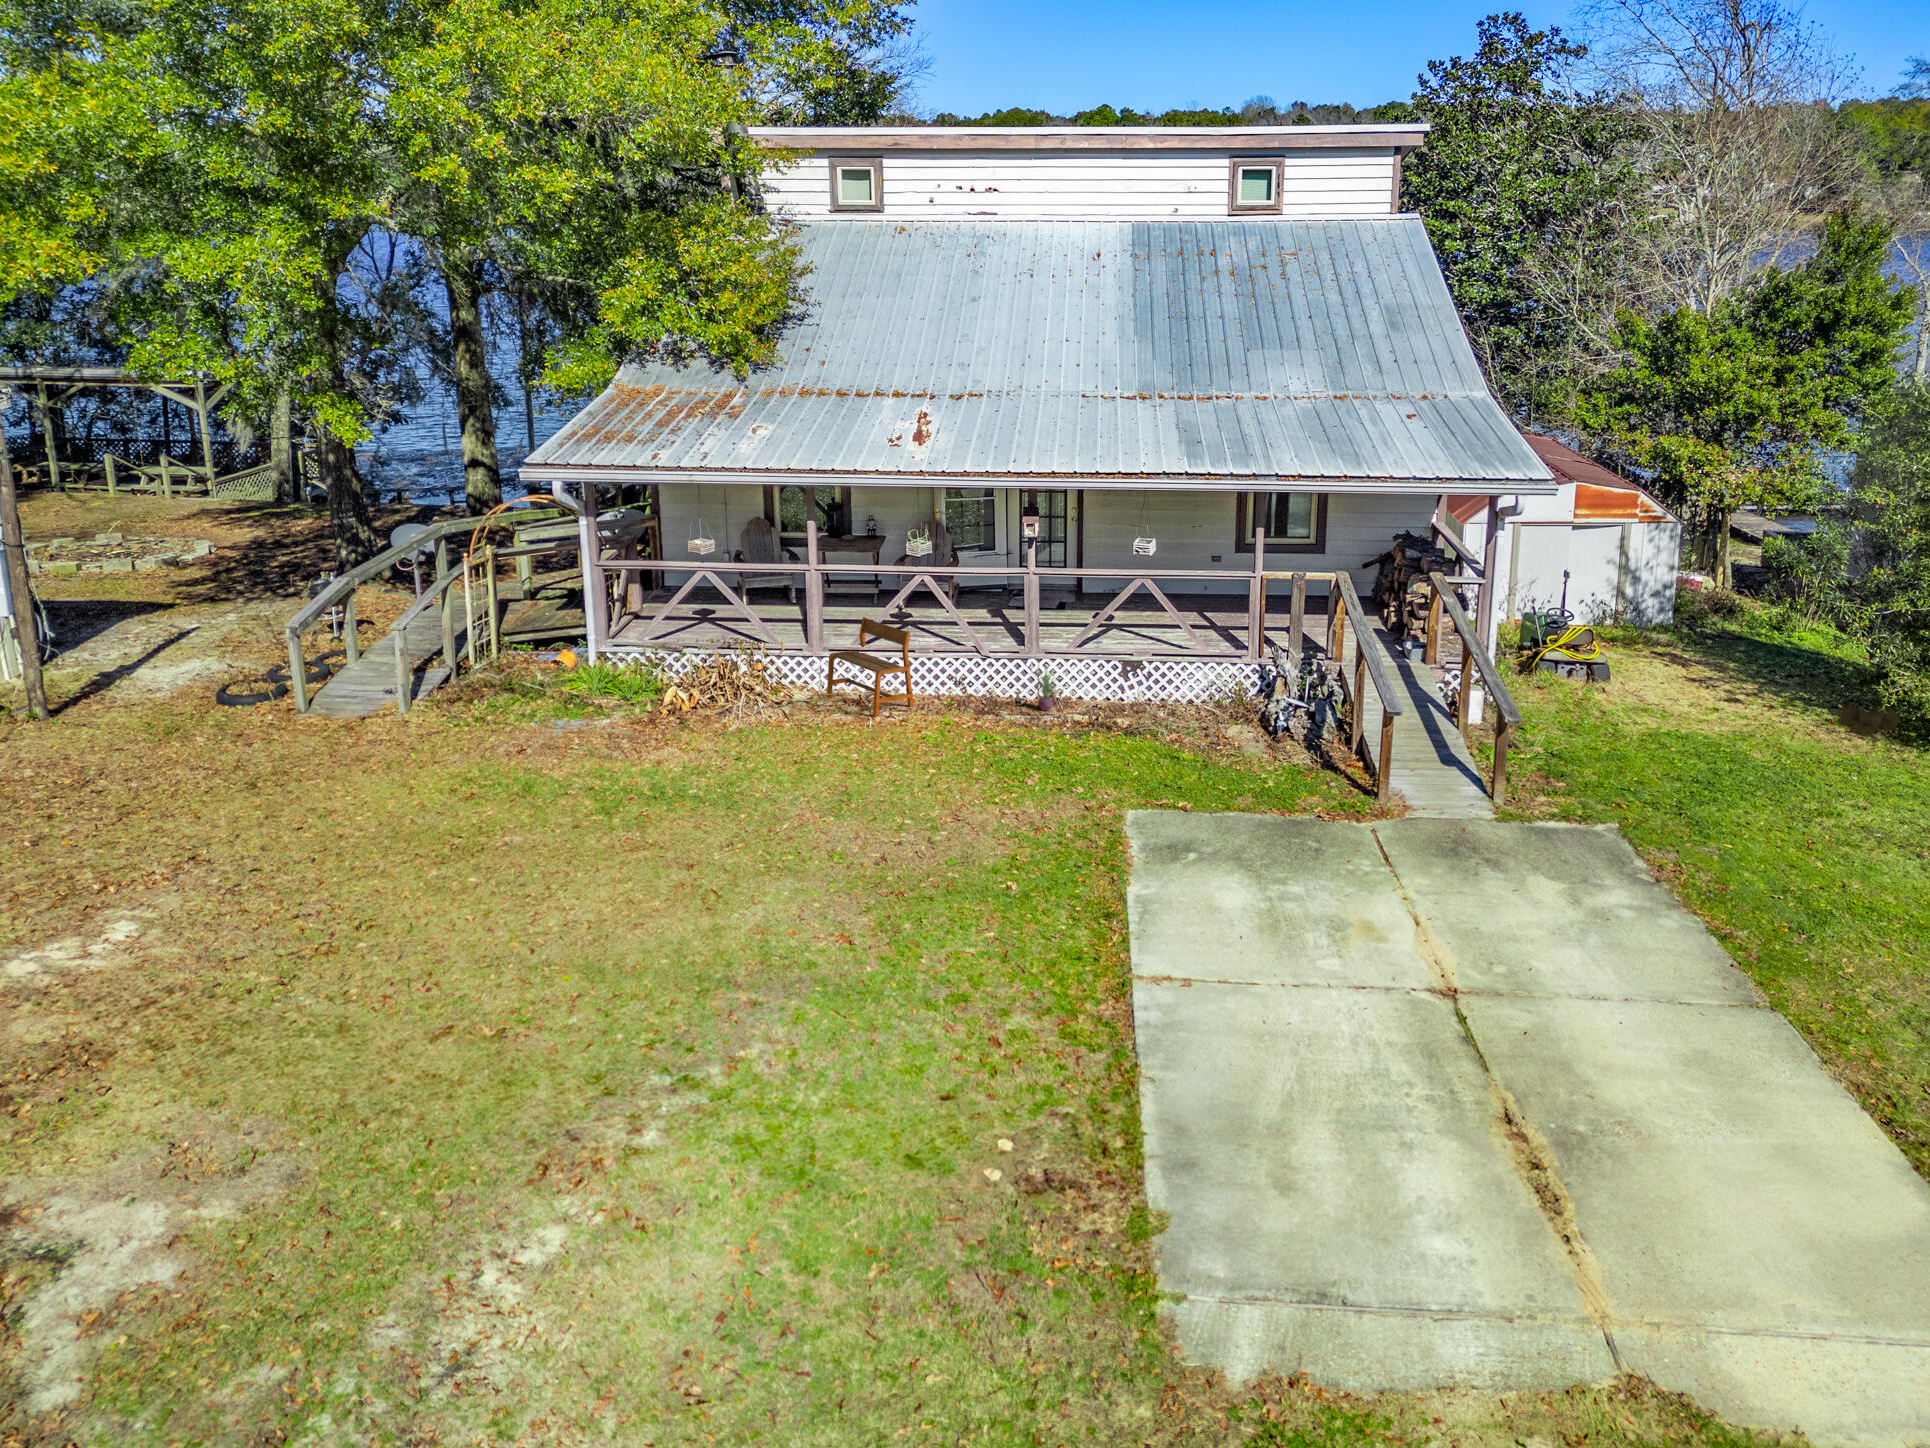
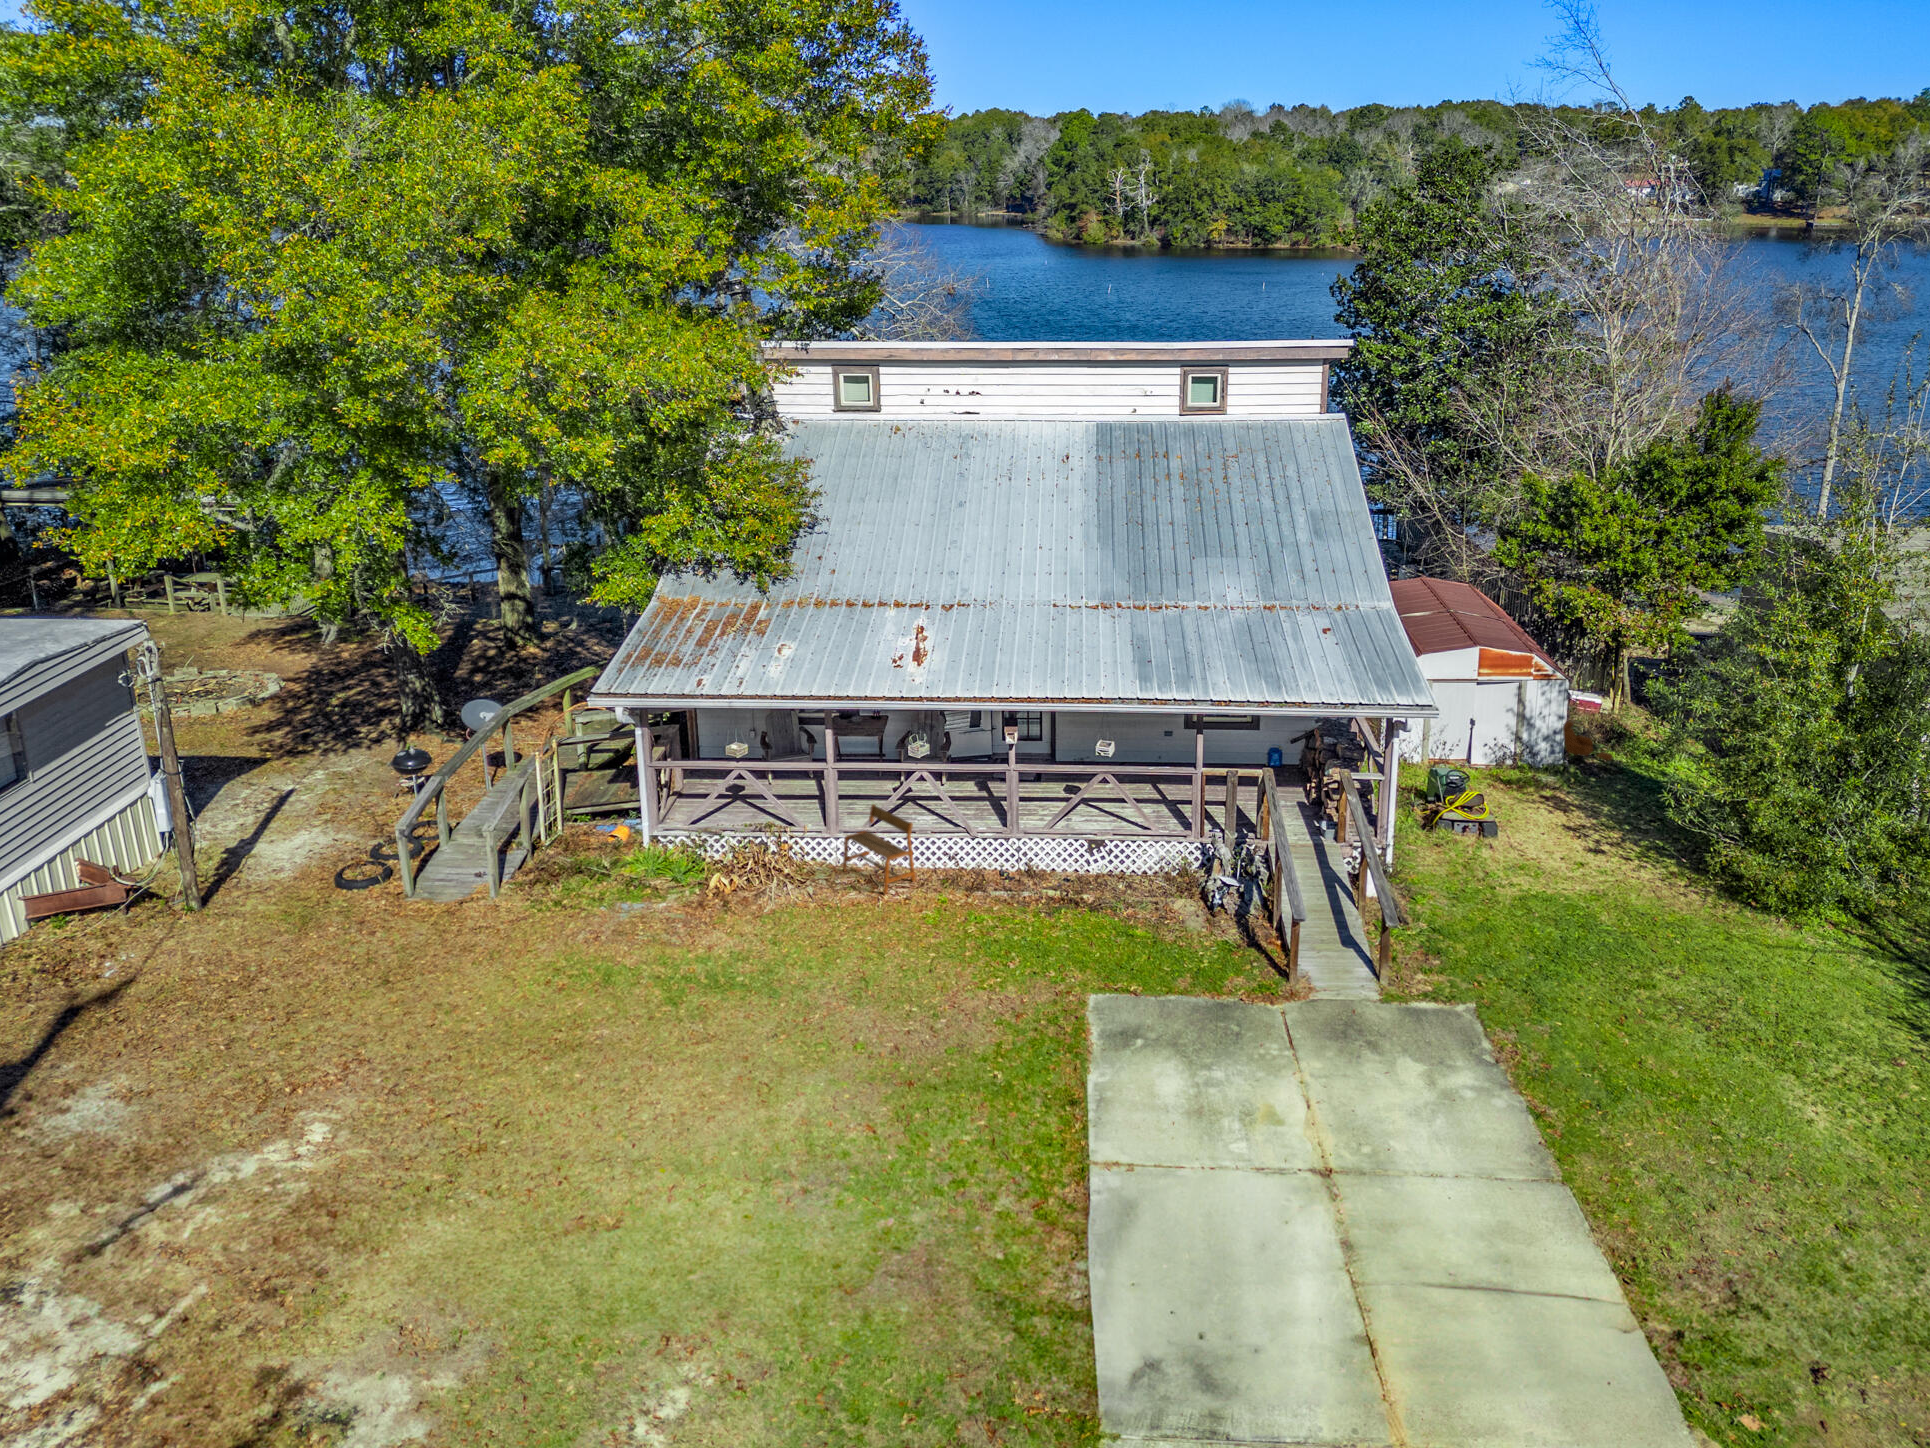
lounge chair: none [1668,577,1731,630] -> present [1563,721,1613,767]
decorative plant: present [1037,667,1054,711] -> none [1005,847,1043,884]
woven basket: present [1839,705,1898,736] -> none [1676,869,1724,902]

